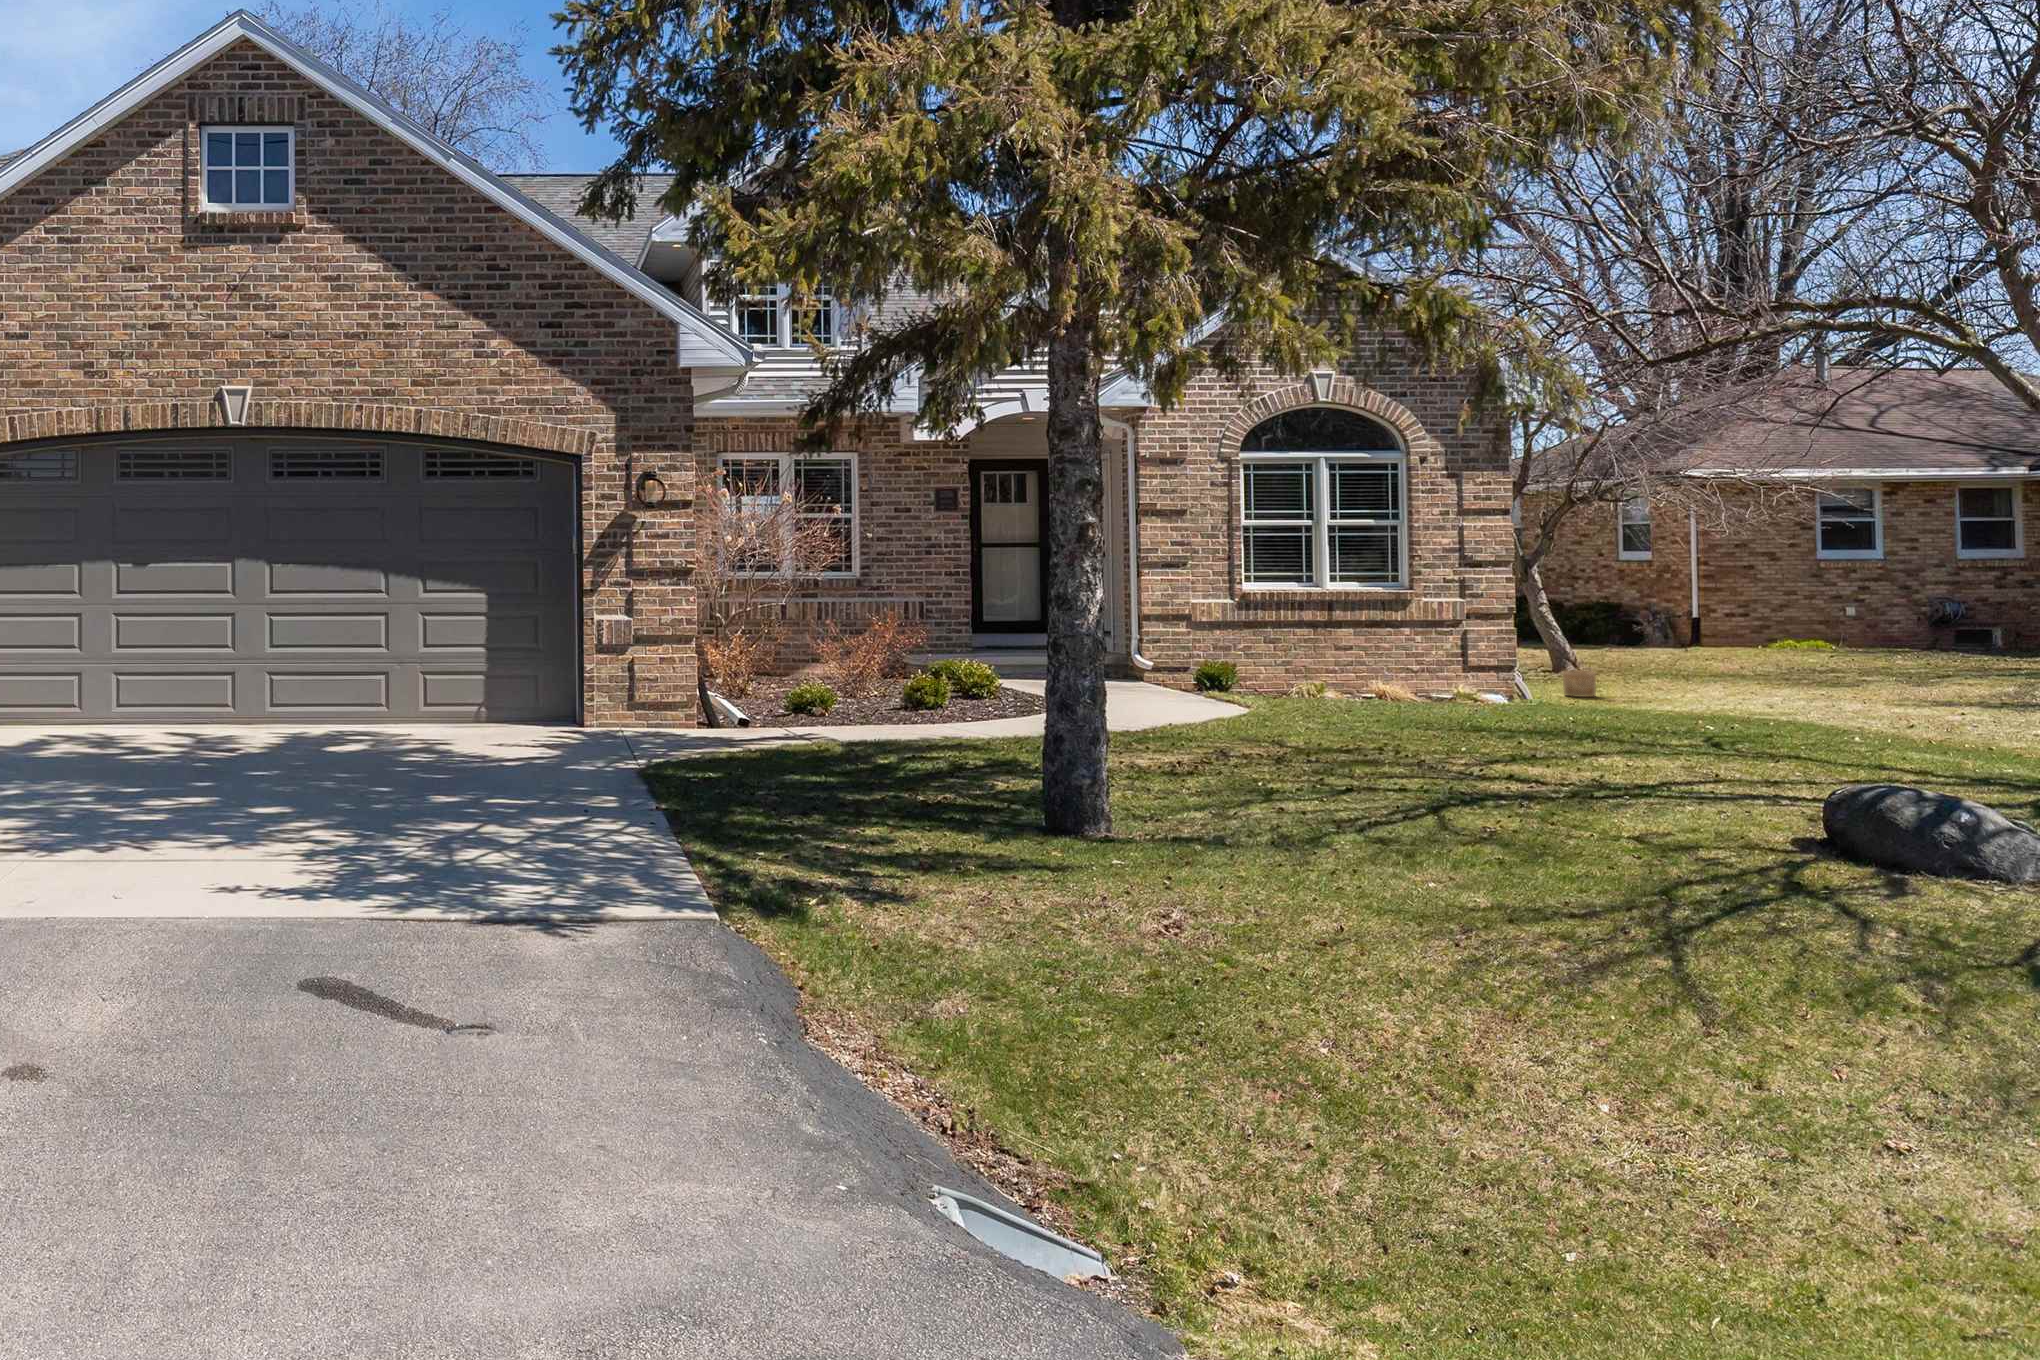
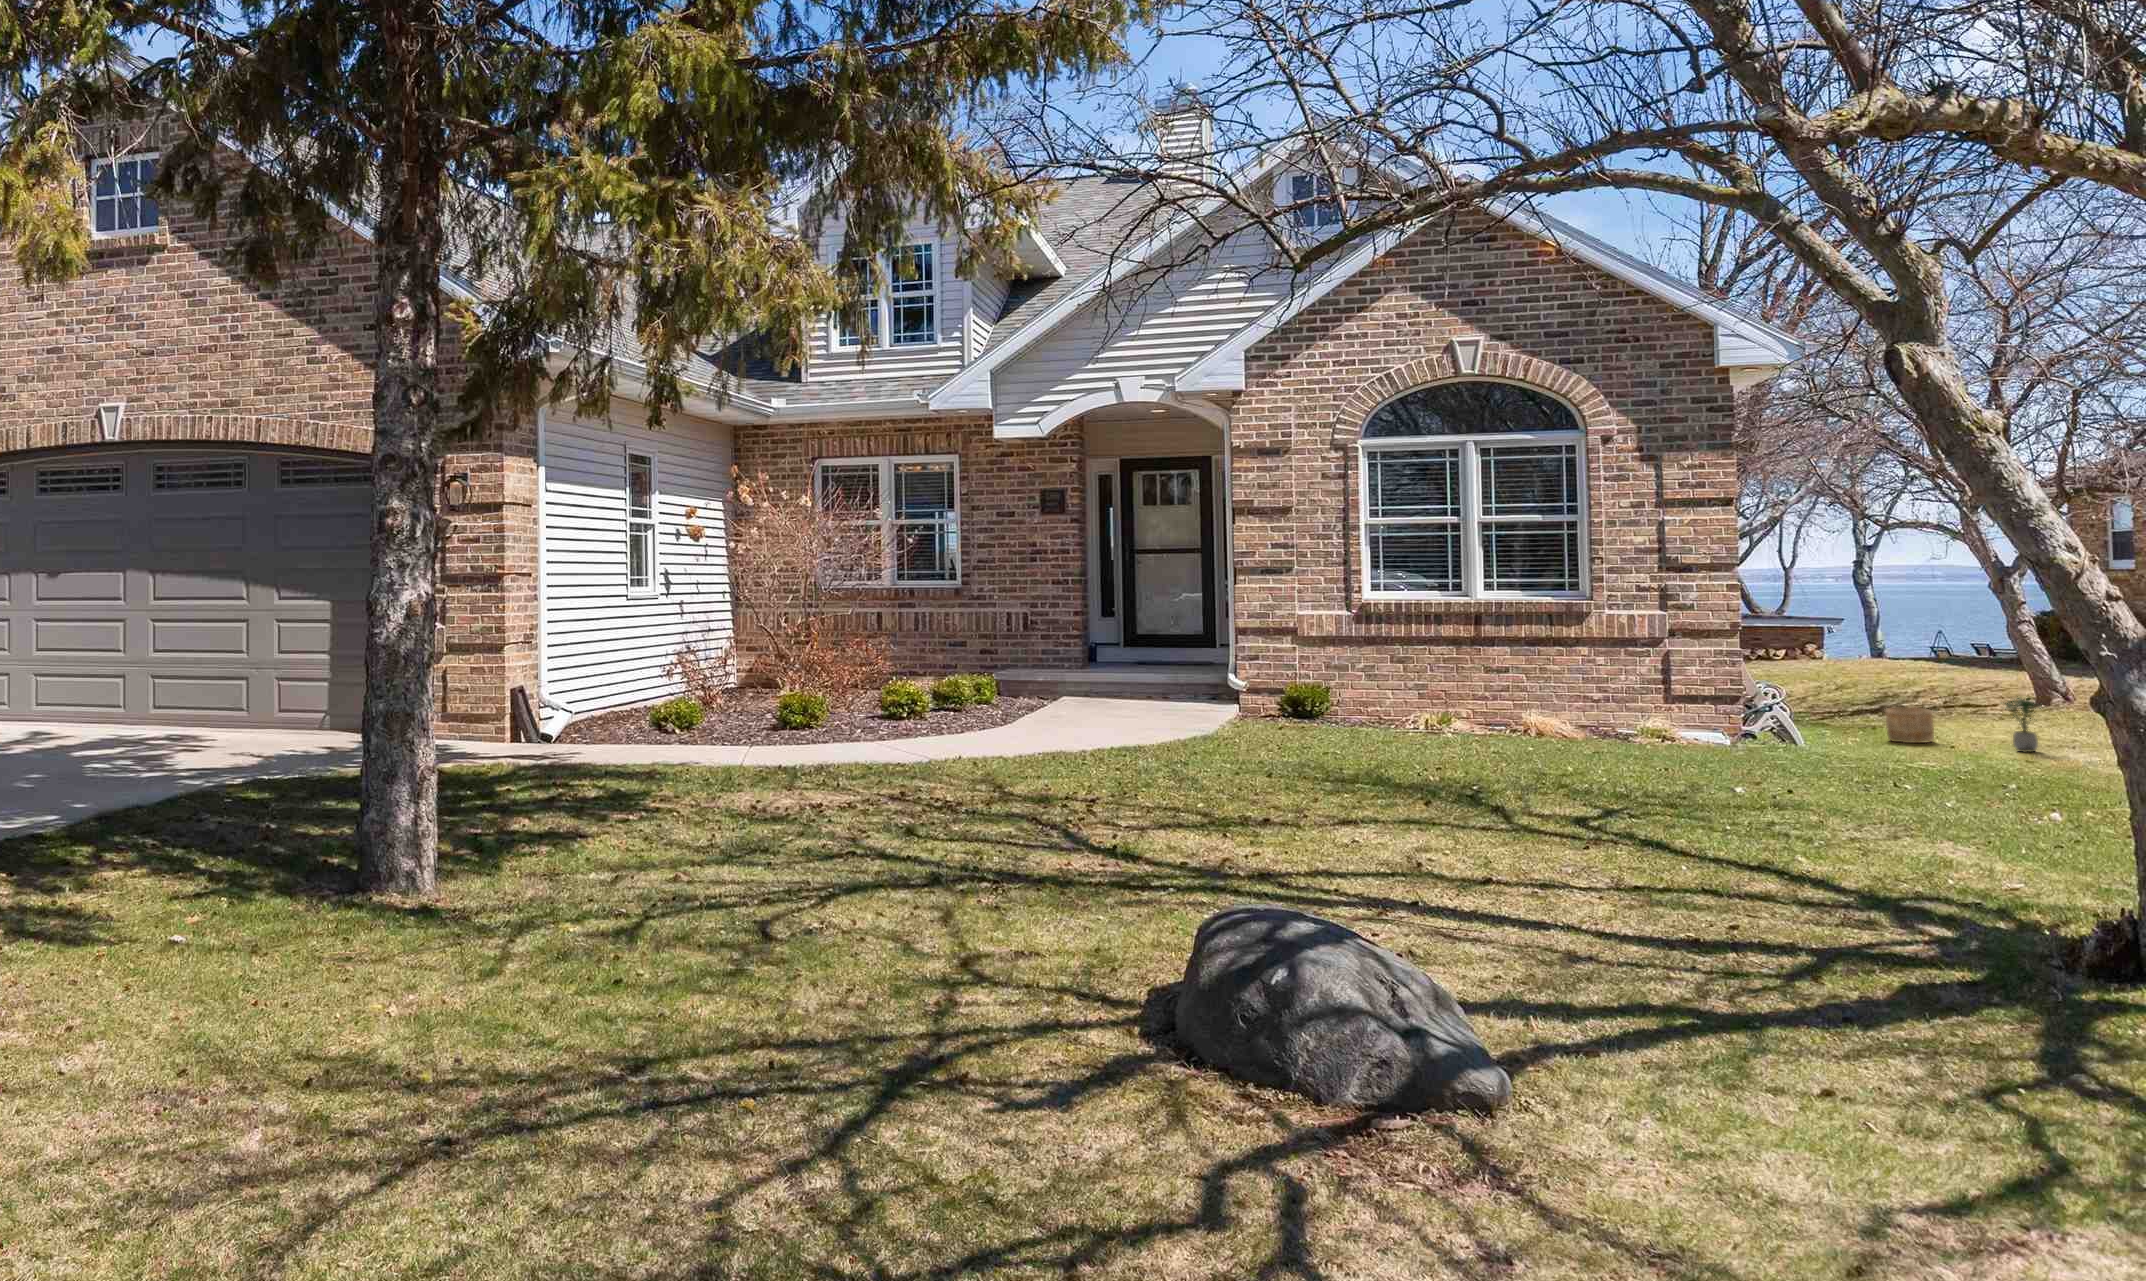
potted plant: none [1655,659,1691,702] -> present [2005,698,2042,752]

